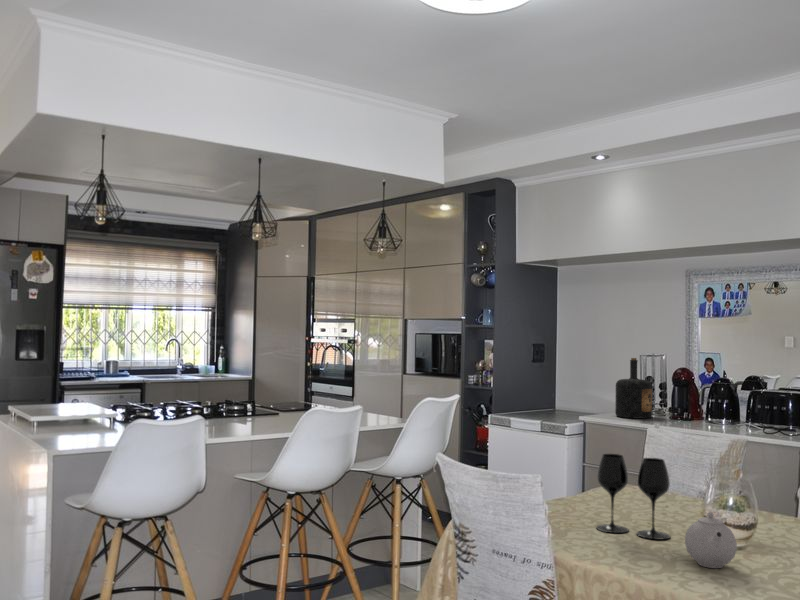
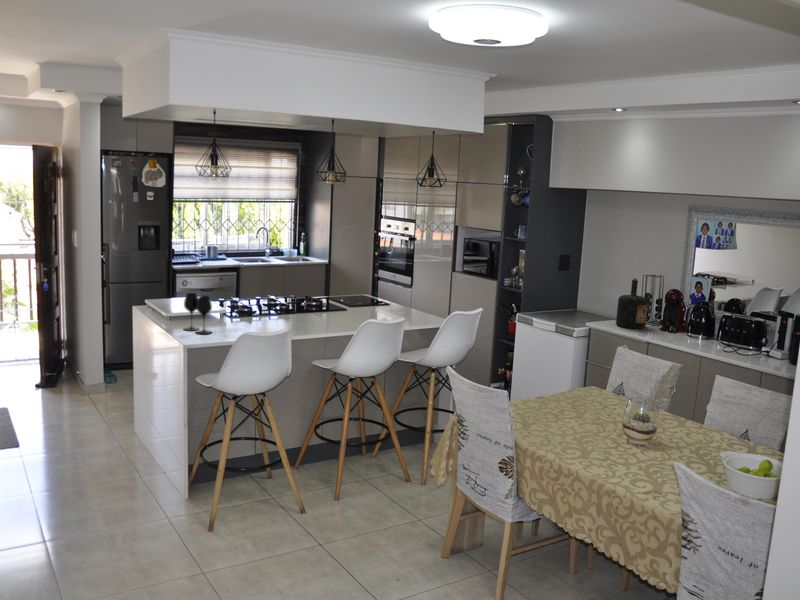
wine glass: present [596,454,670,540] -> present [184,293,212,334]
teapot: present [685,512,737,568] -> none [582,426,613,459]

